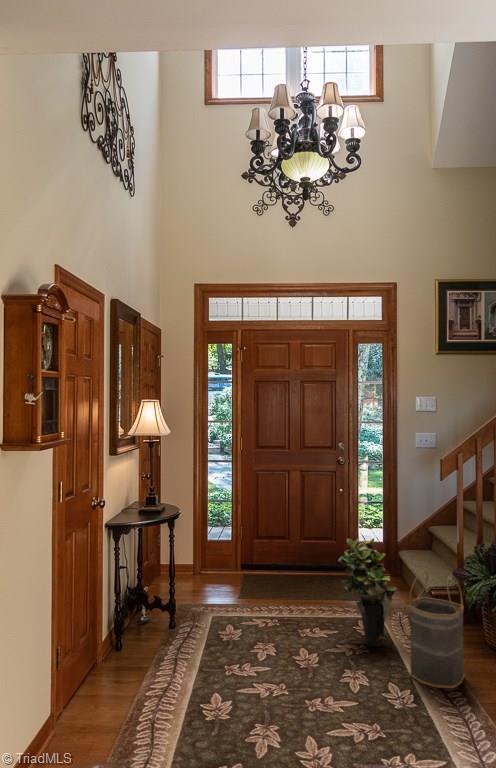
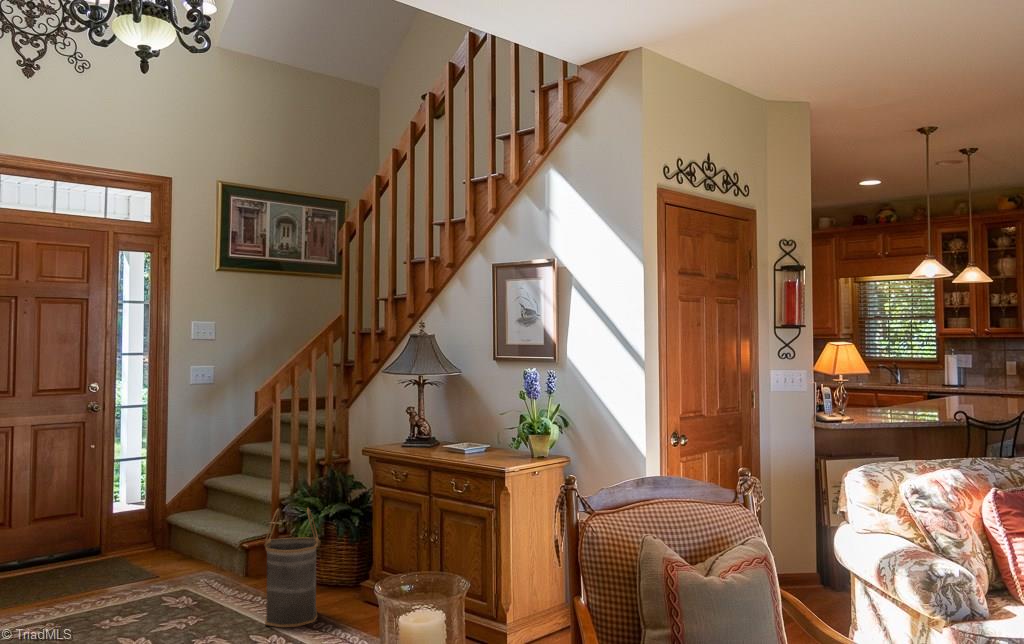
potted plant: present [338,538,397,647] -> none [155,489,227,615]

